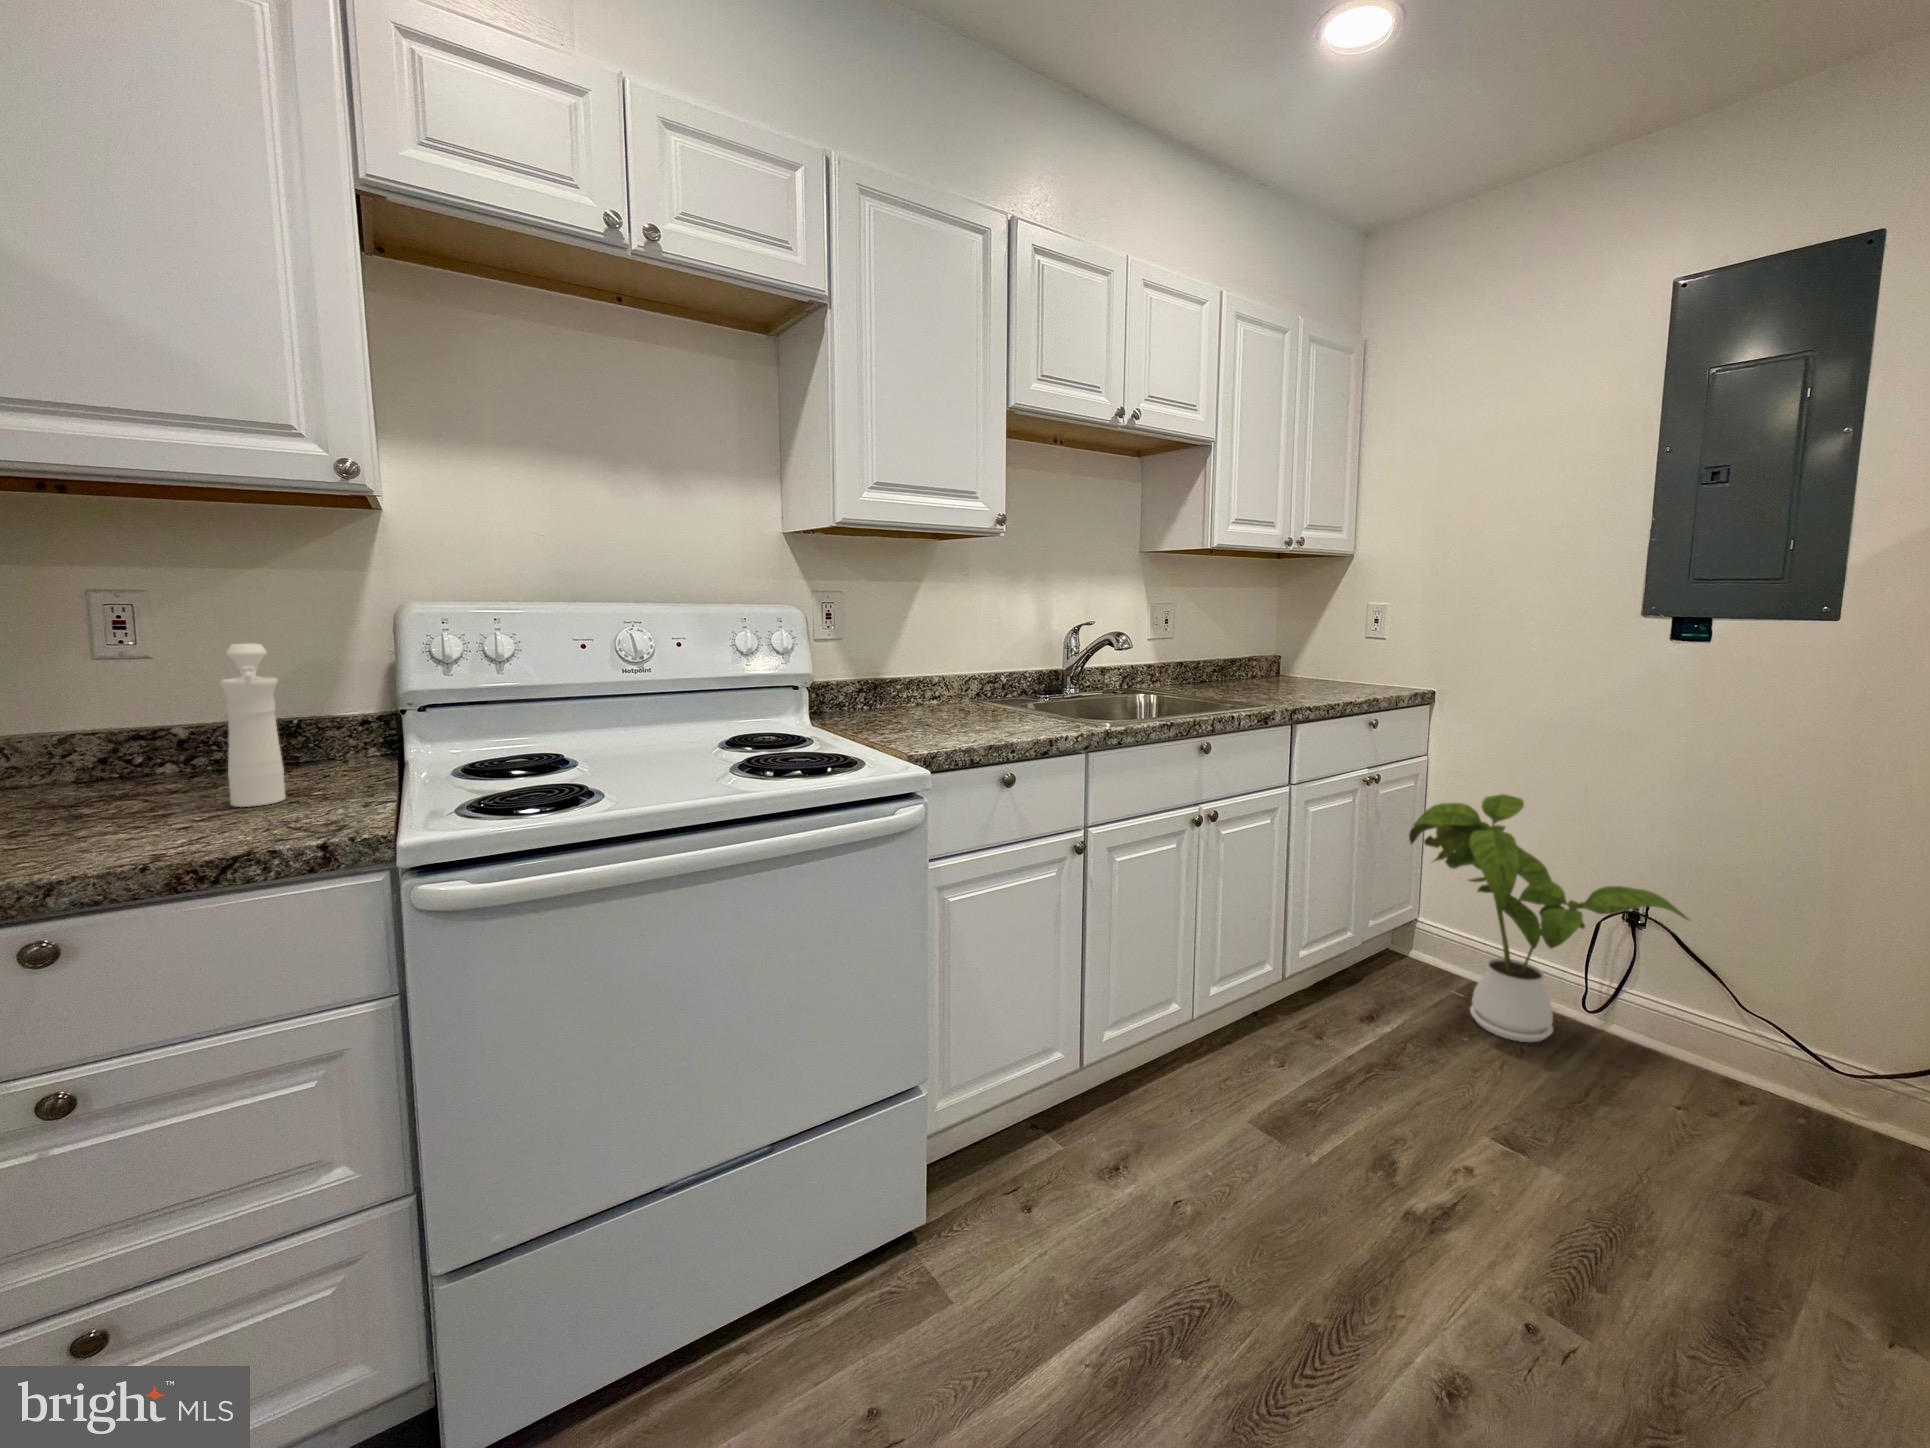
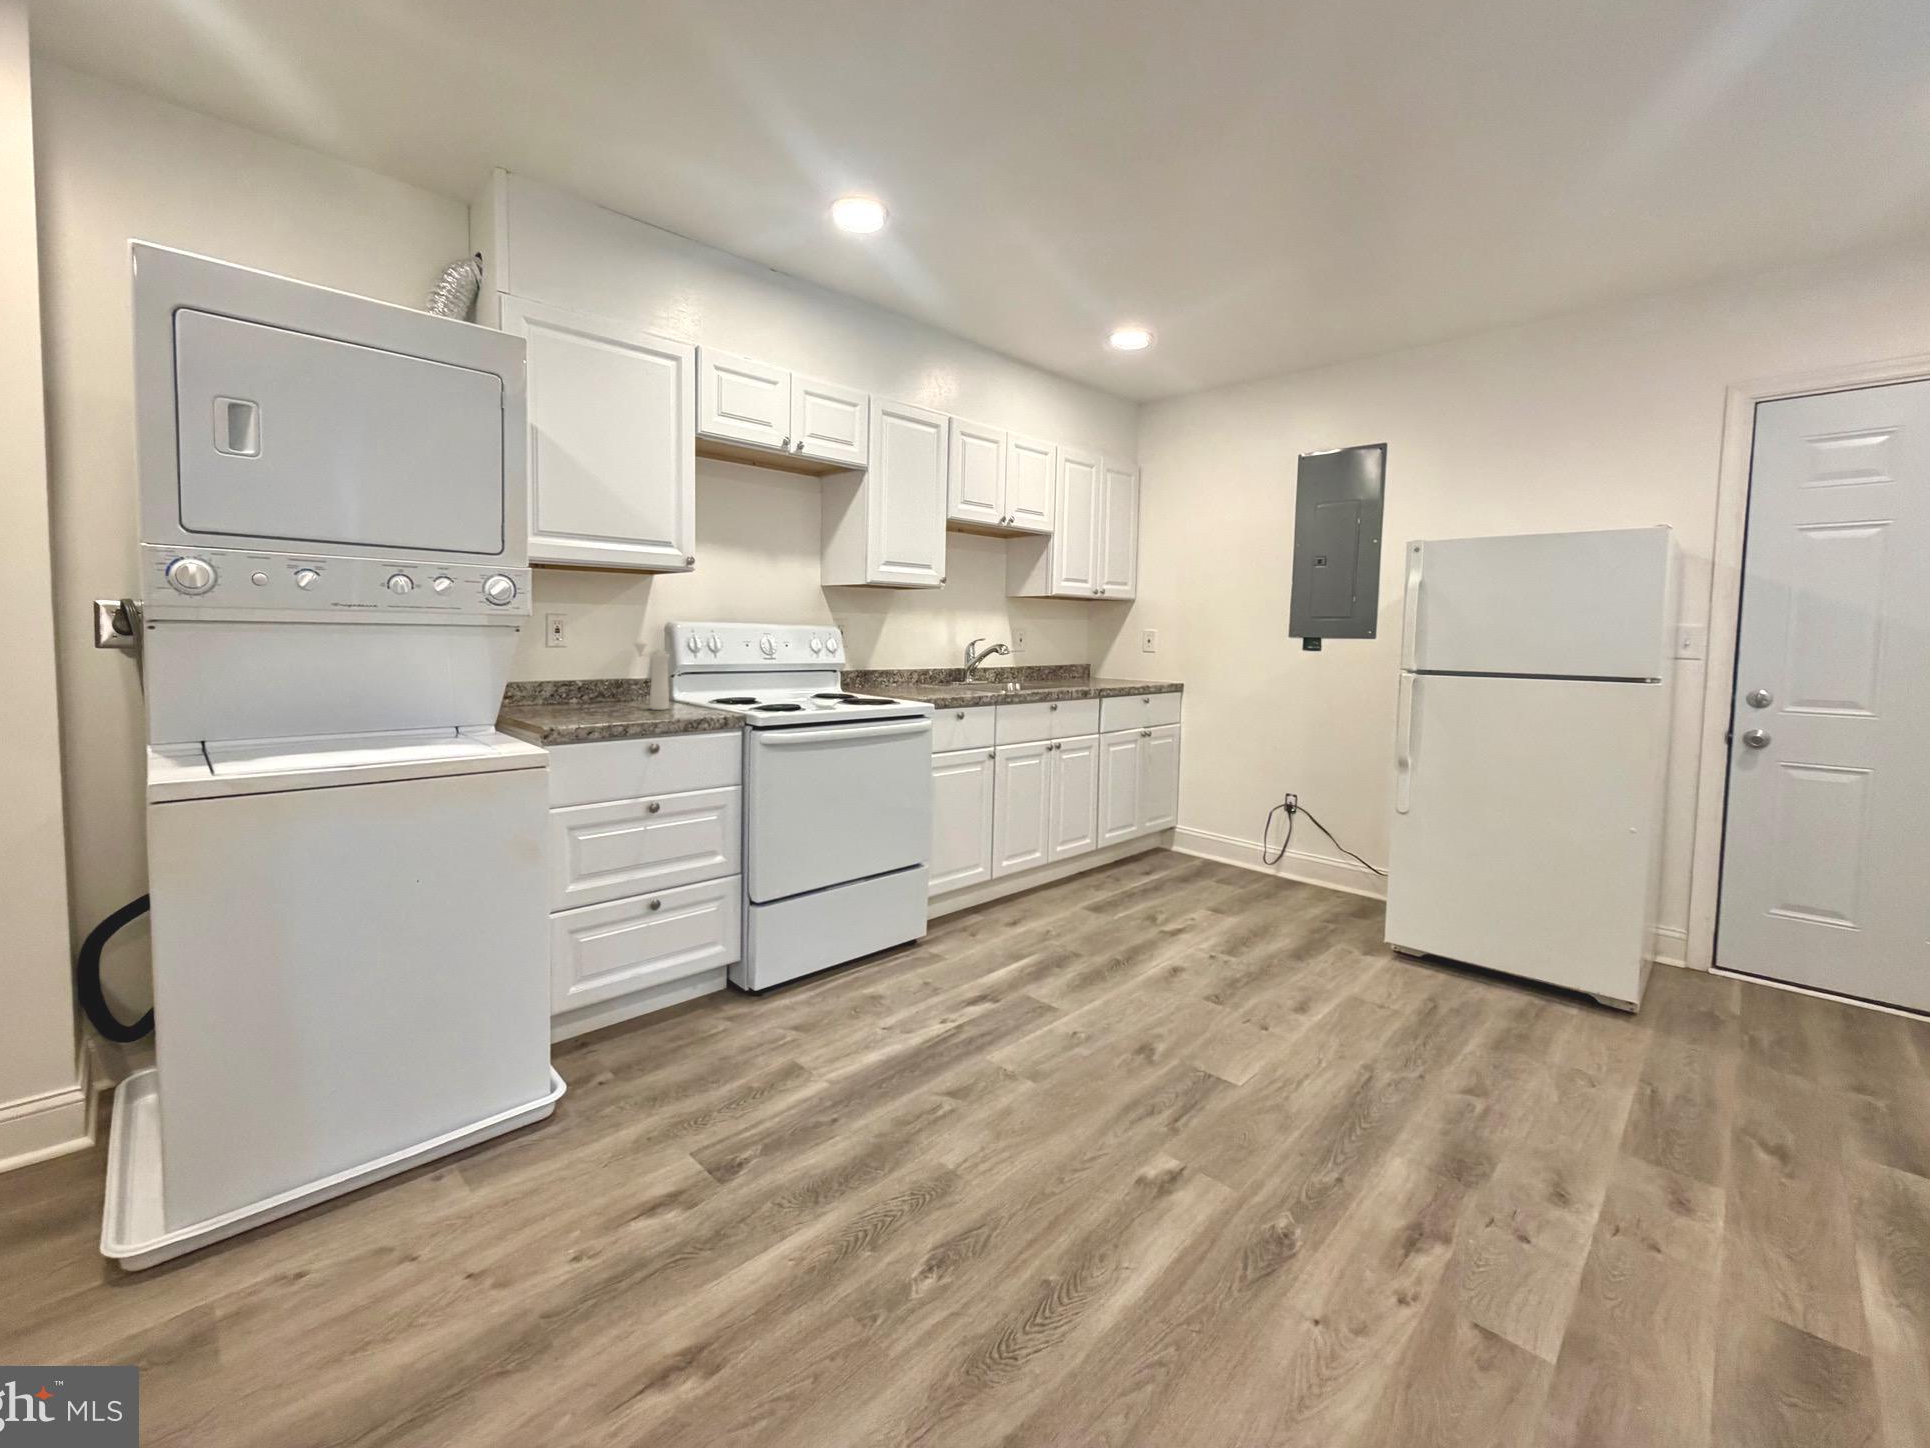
house plant: present [1409,794,1689,1042] -> none [1168,737,1313,880]

